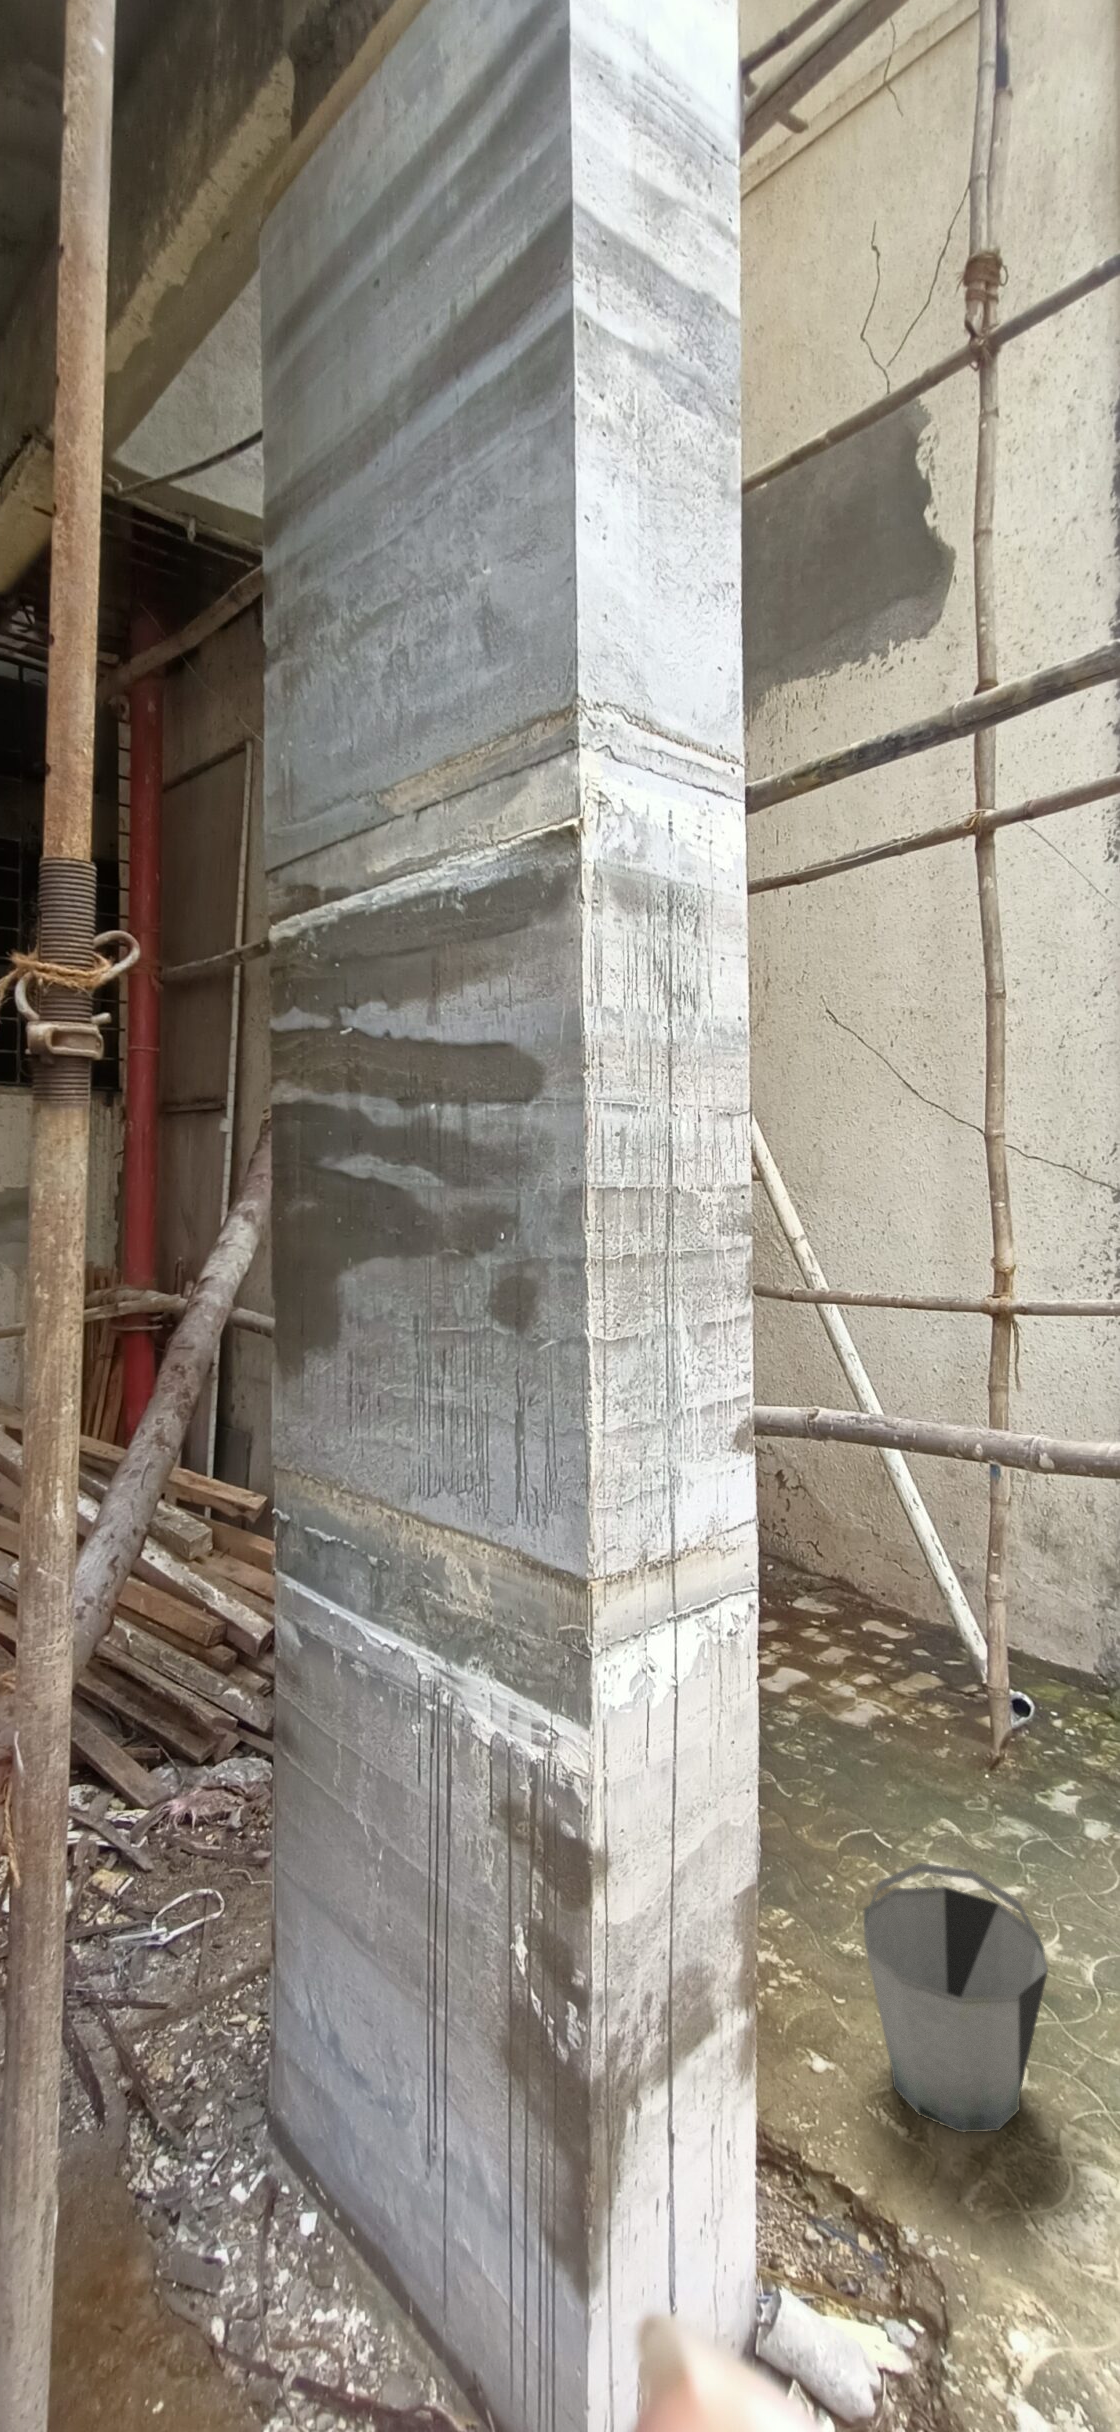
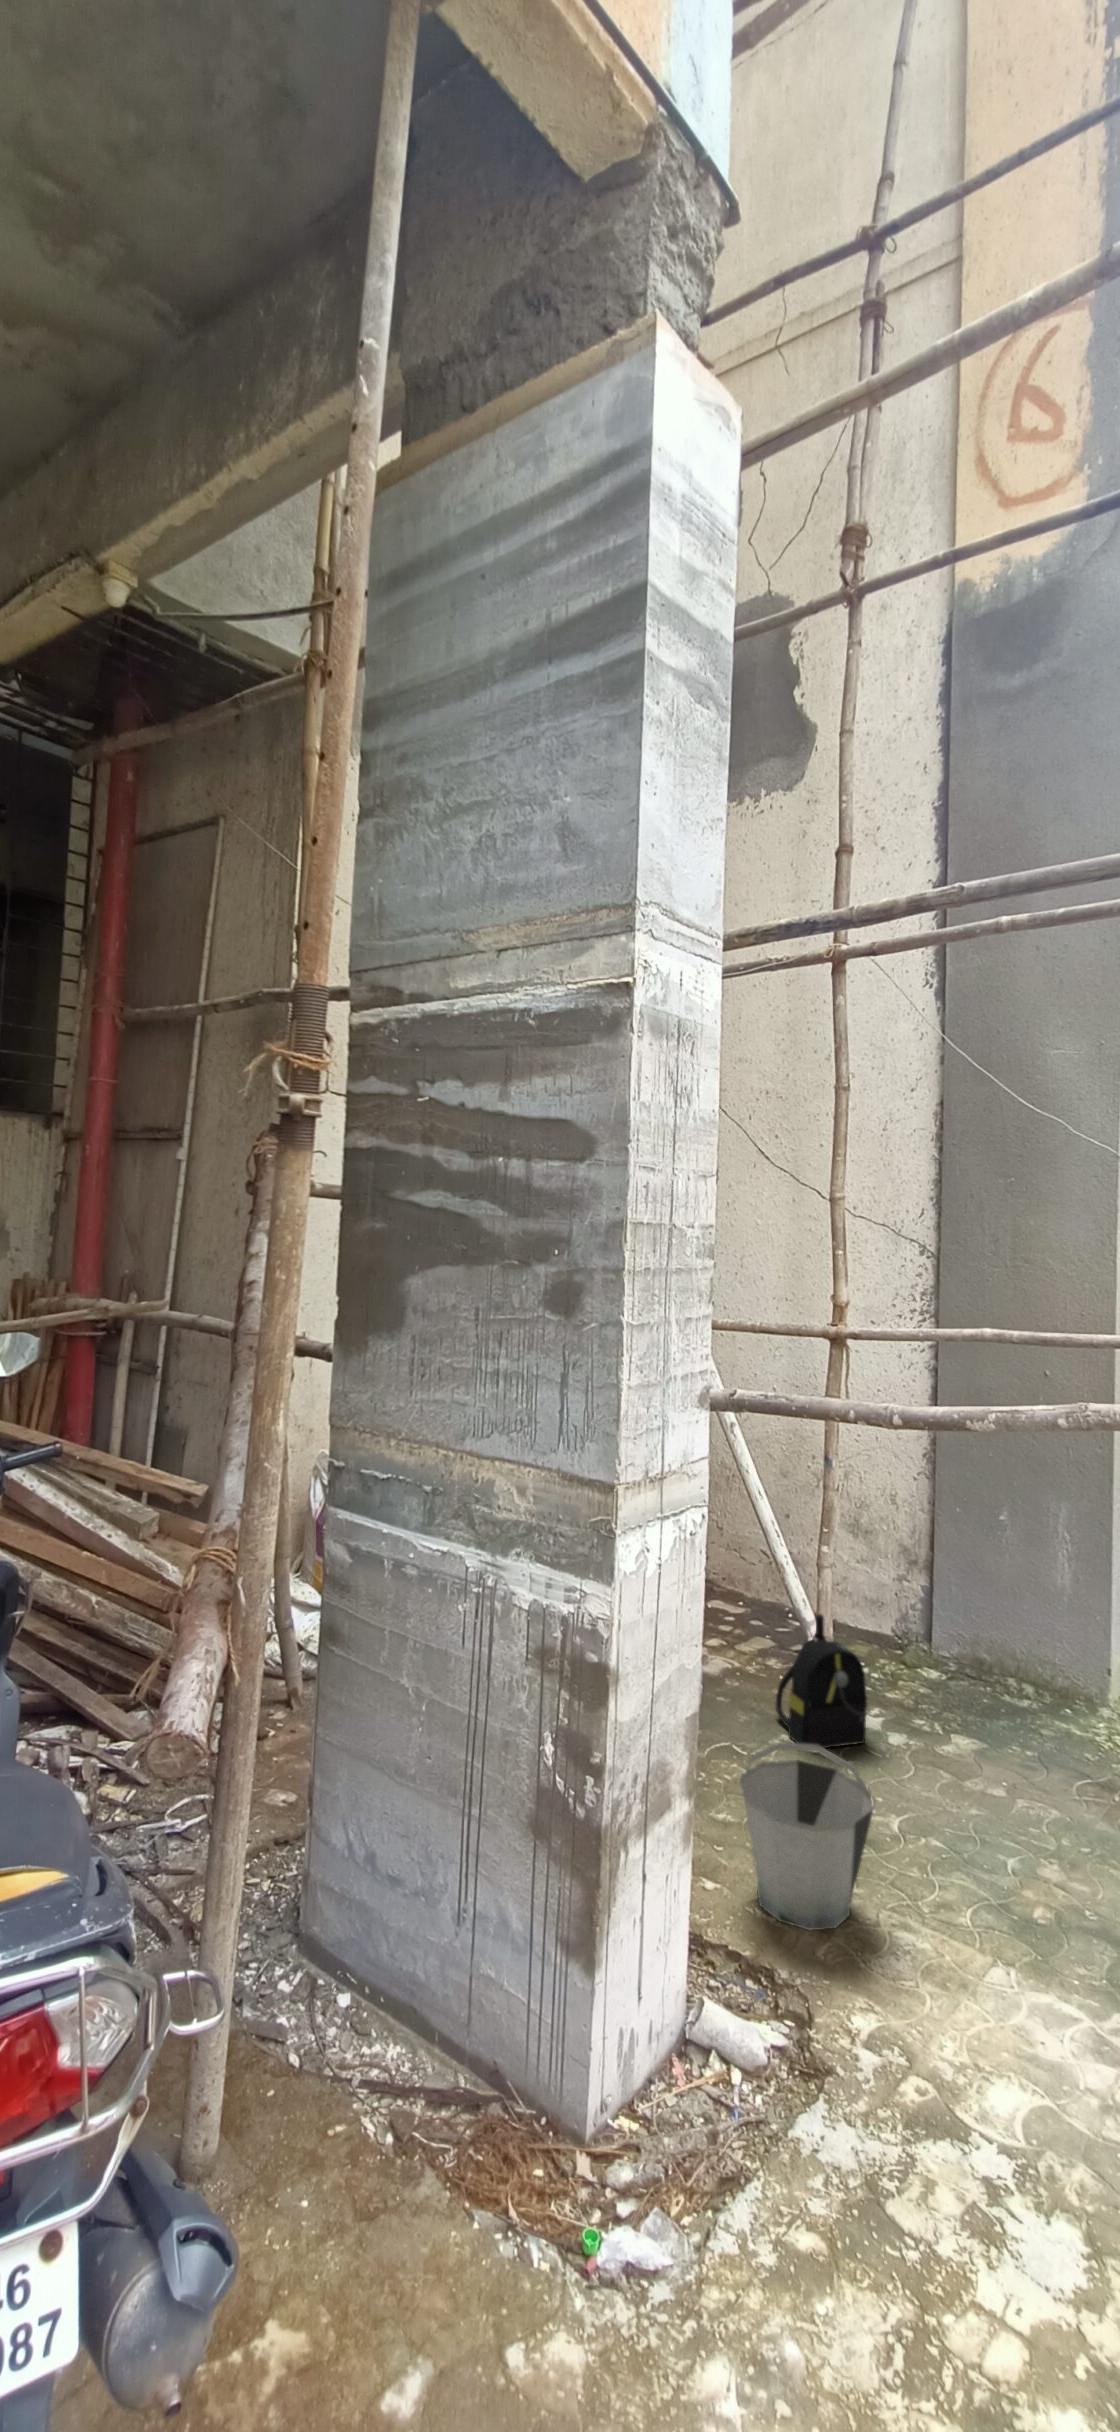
backpack: none [935,1667,1060,1843] -> present [775,1614,869,1748]

